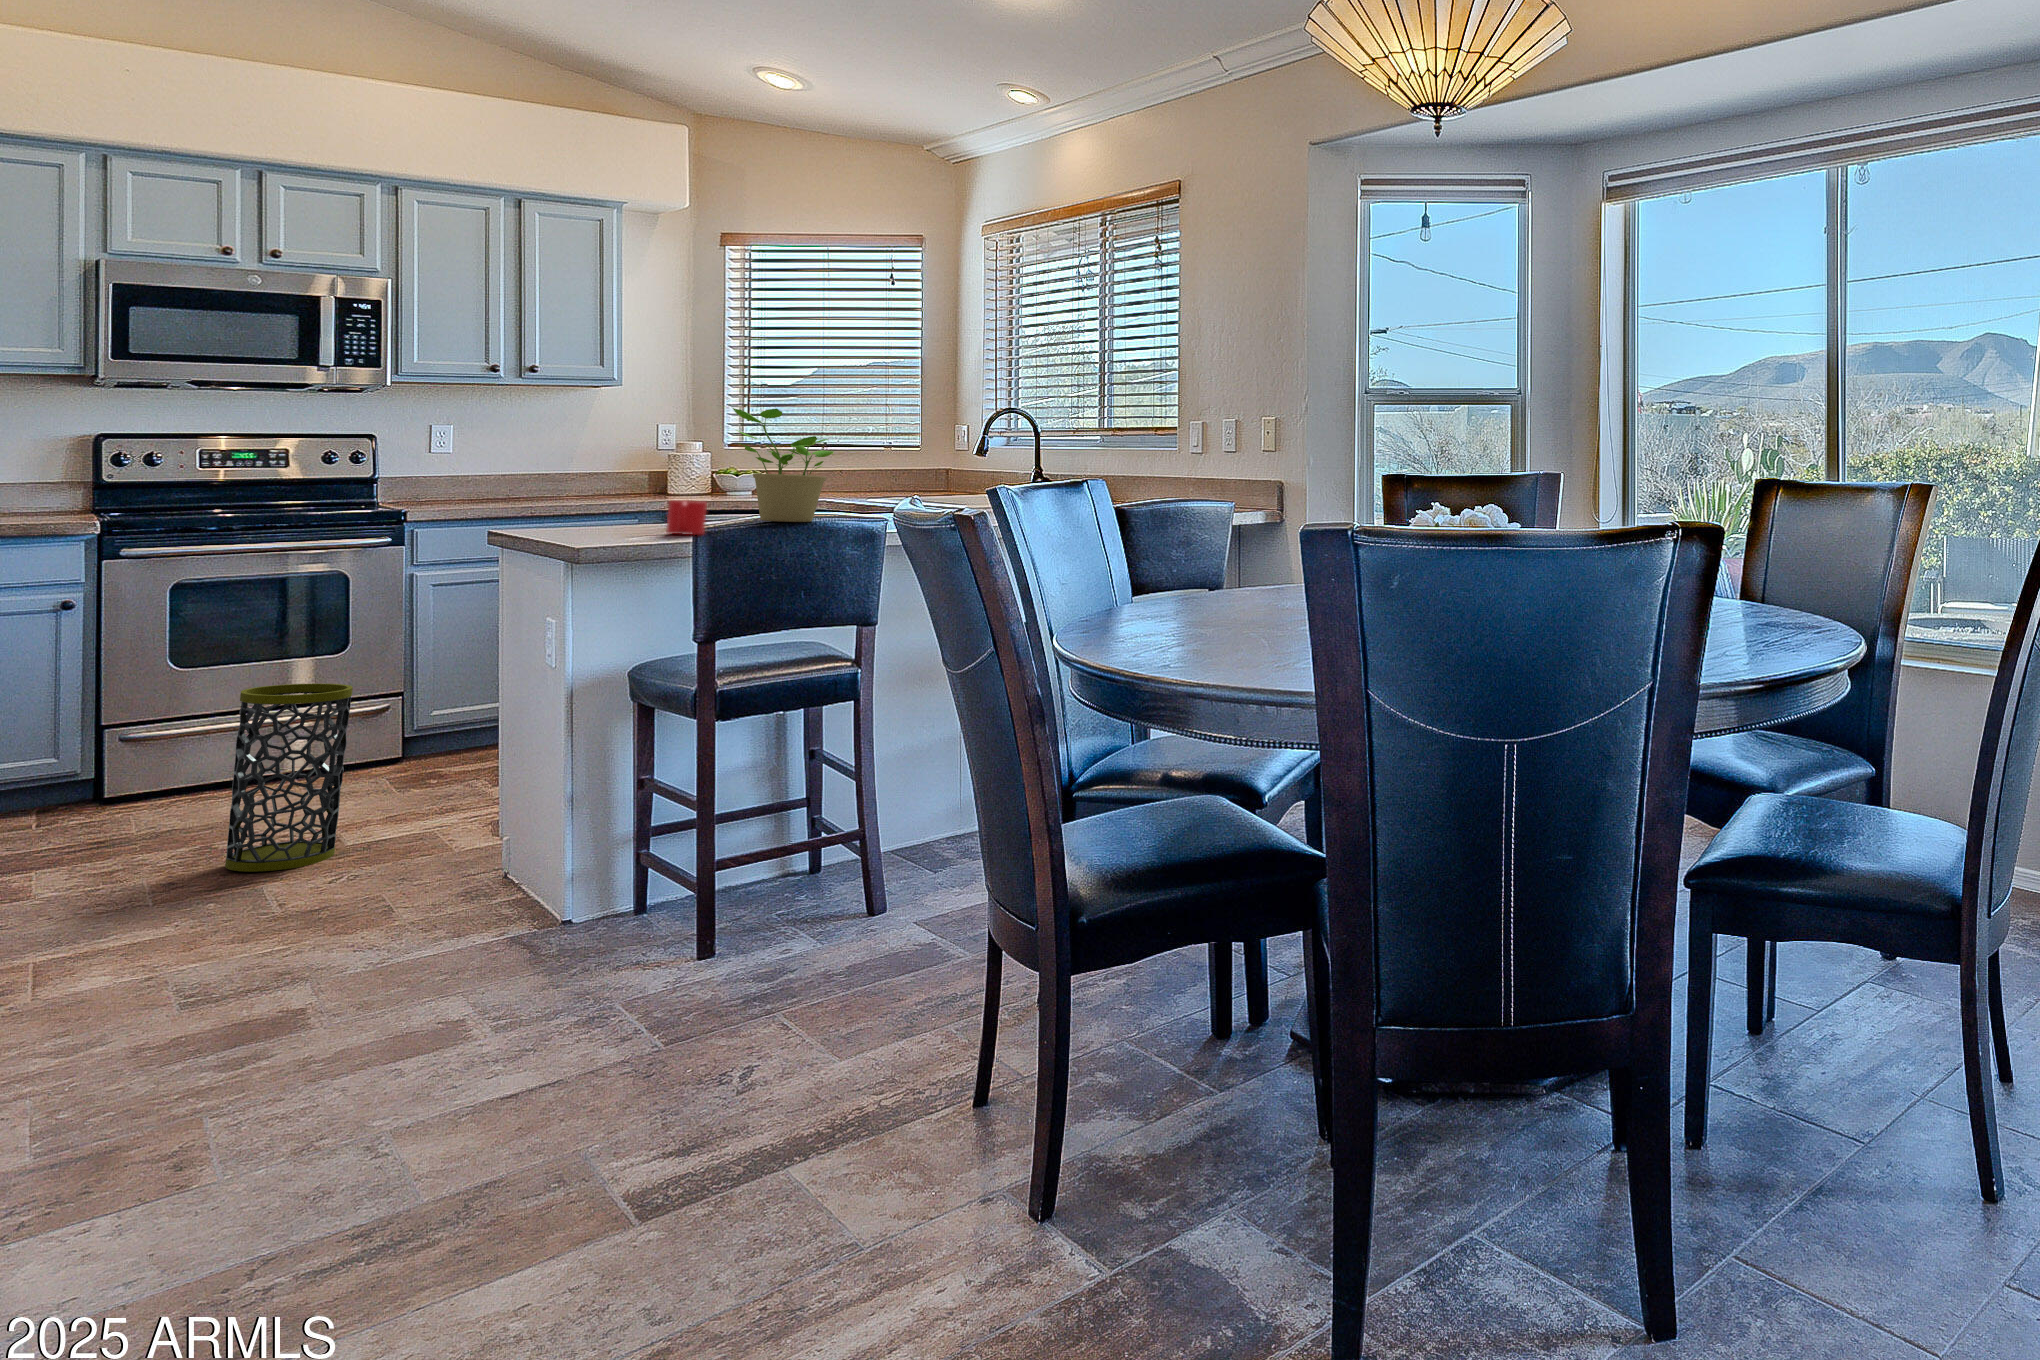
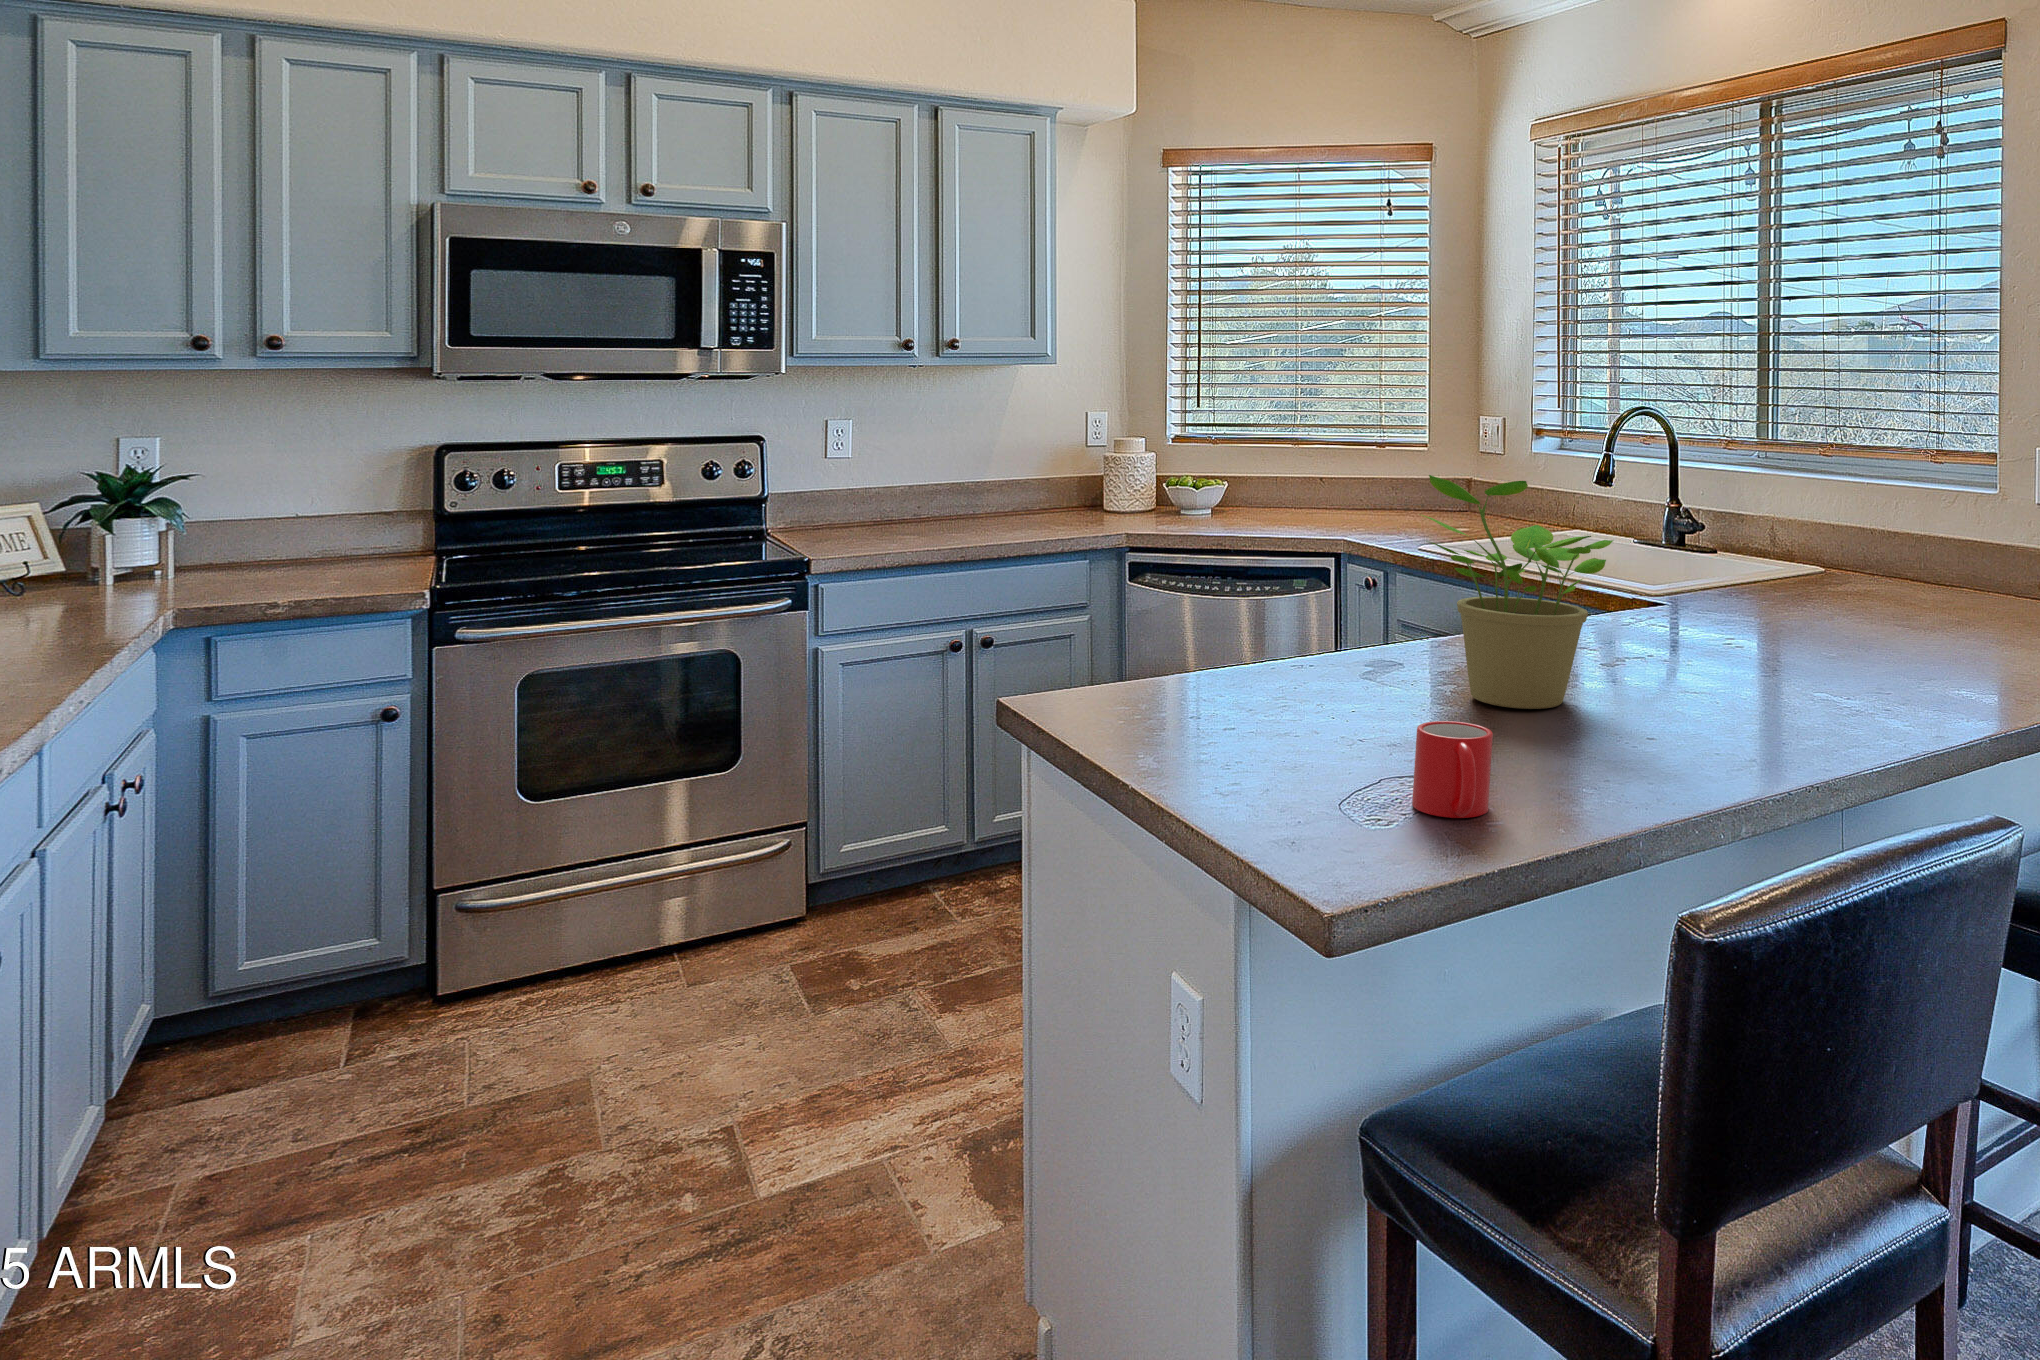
trash can: present [225,683,353,872] -> none [576,920,764,1294]

